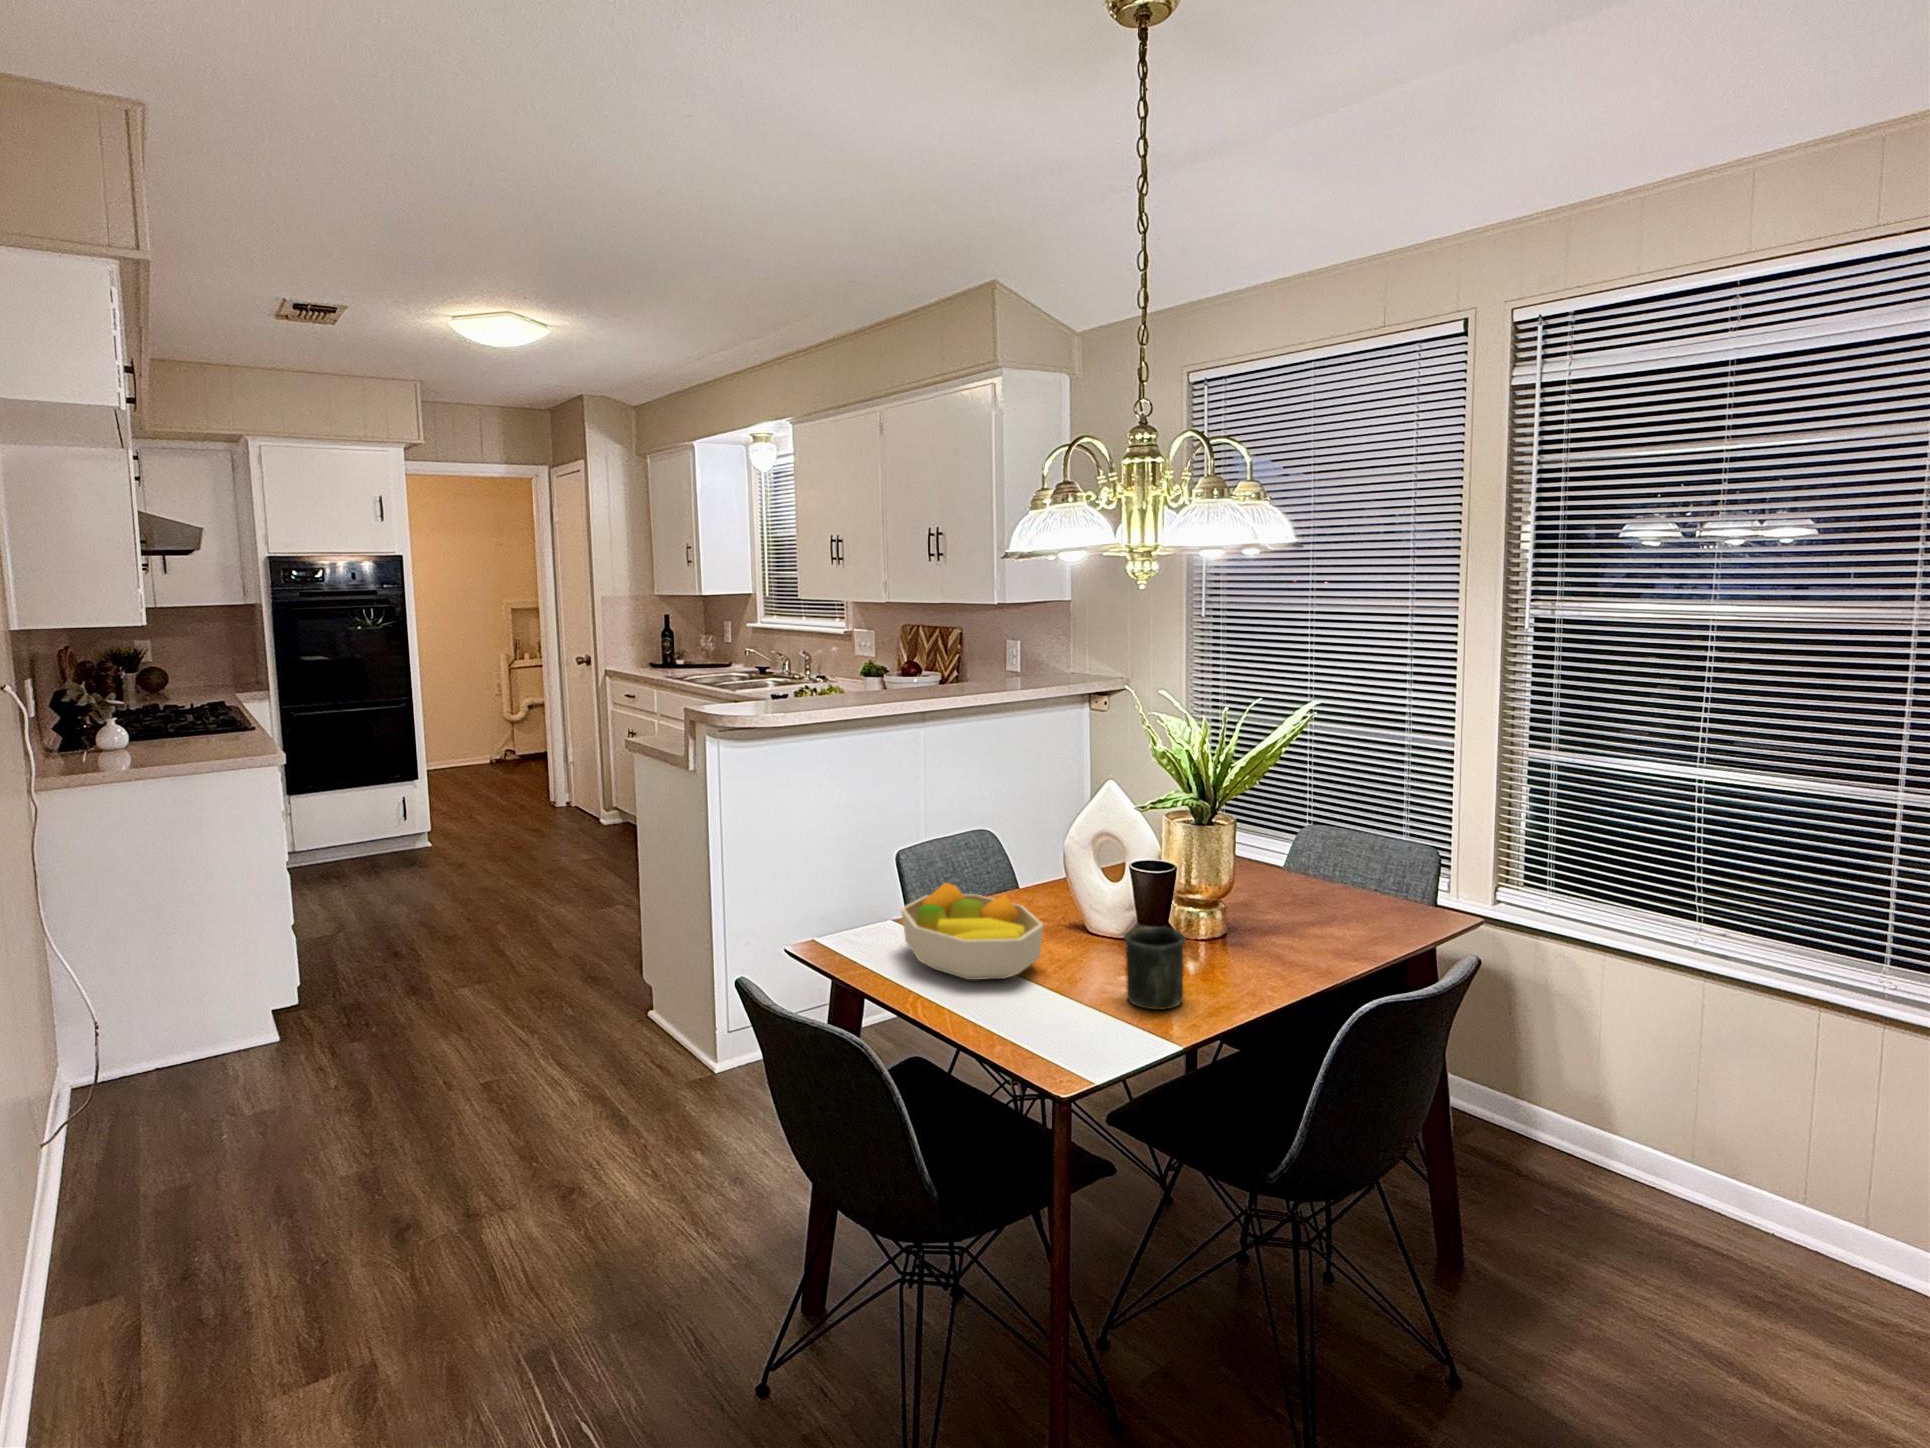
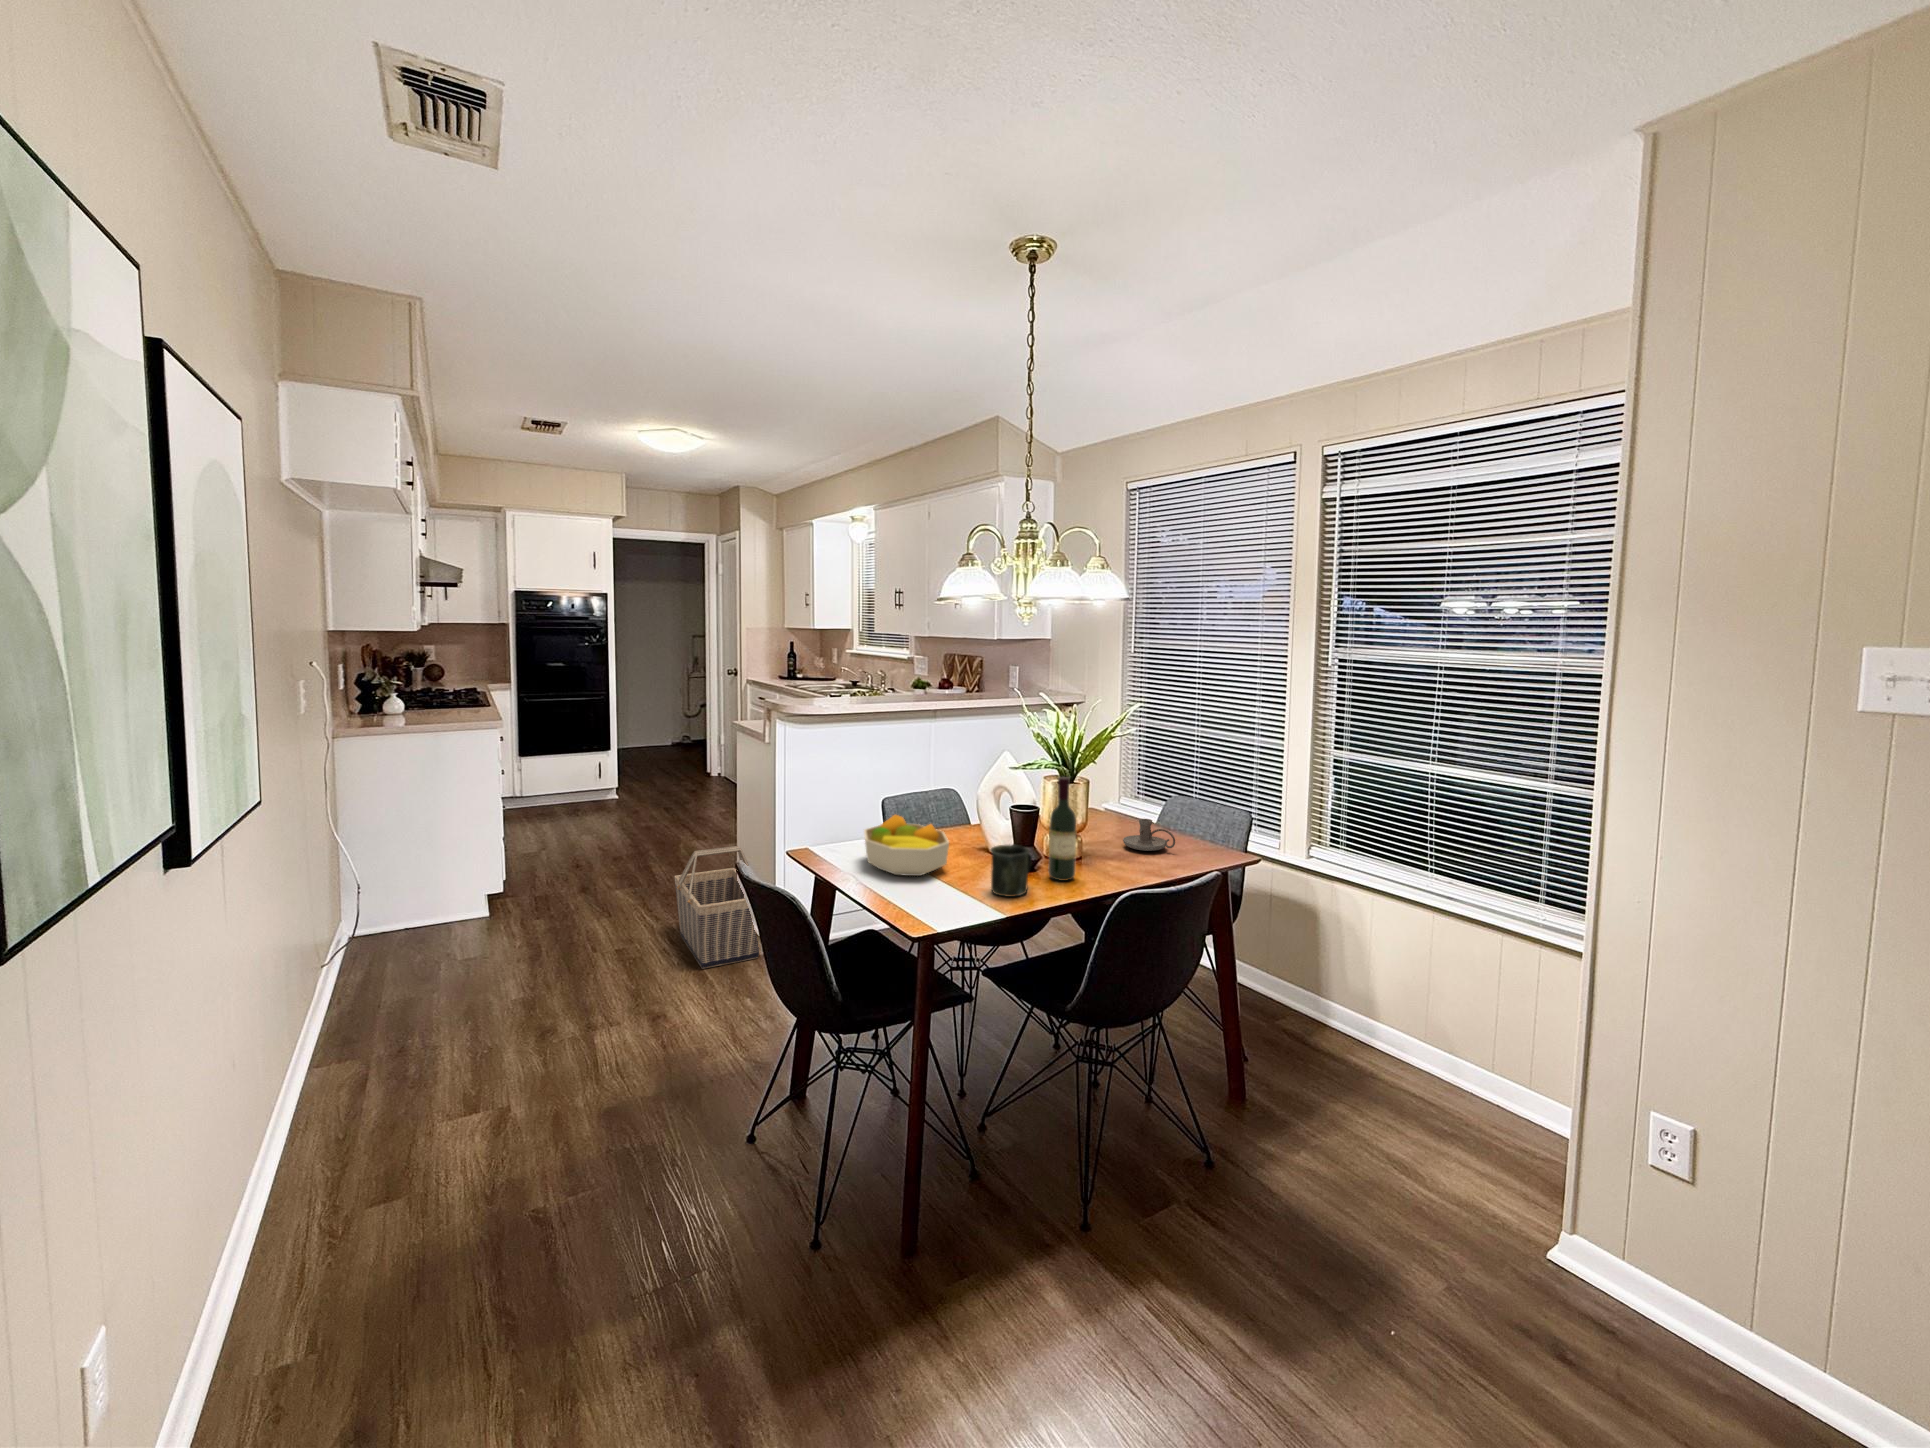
wine bottle: none [1196,818,1238,975] -> present [1048,777,1076,881]
candle holder: none [1270,867,1353,915] -> present [1123,819,1175,851]
basket: none [559,922,704,1108] -> present [674,846,760,969]

